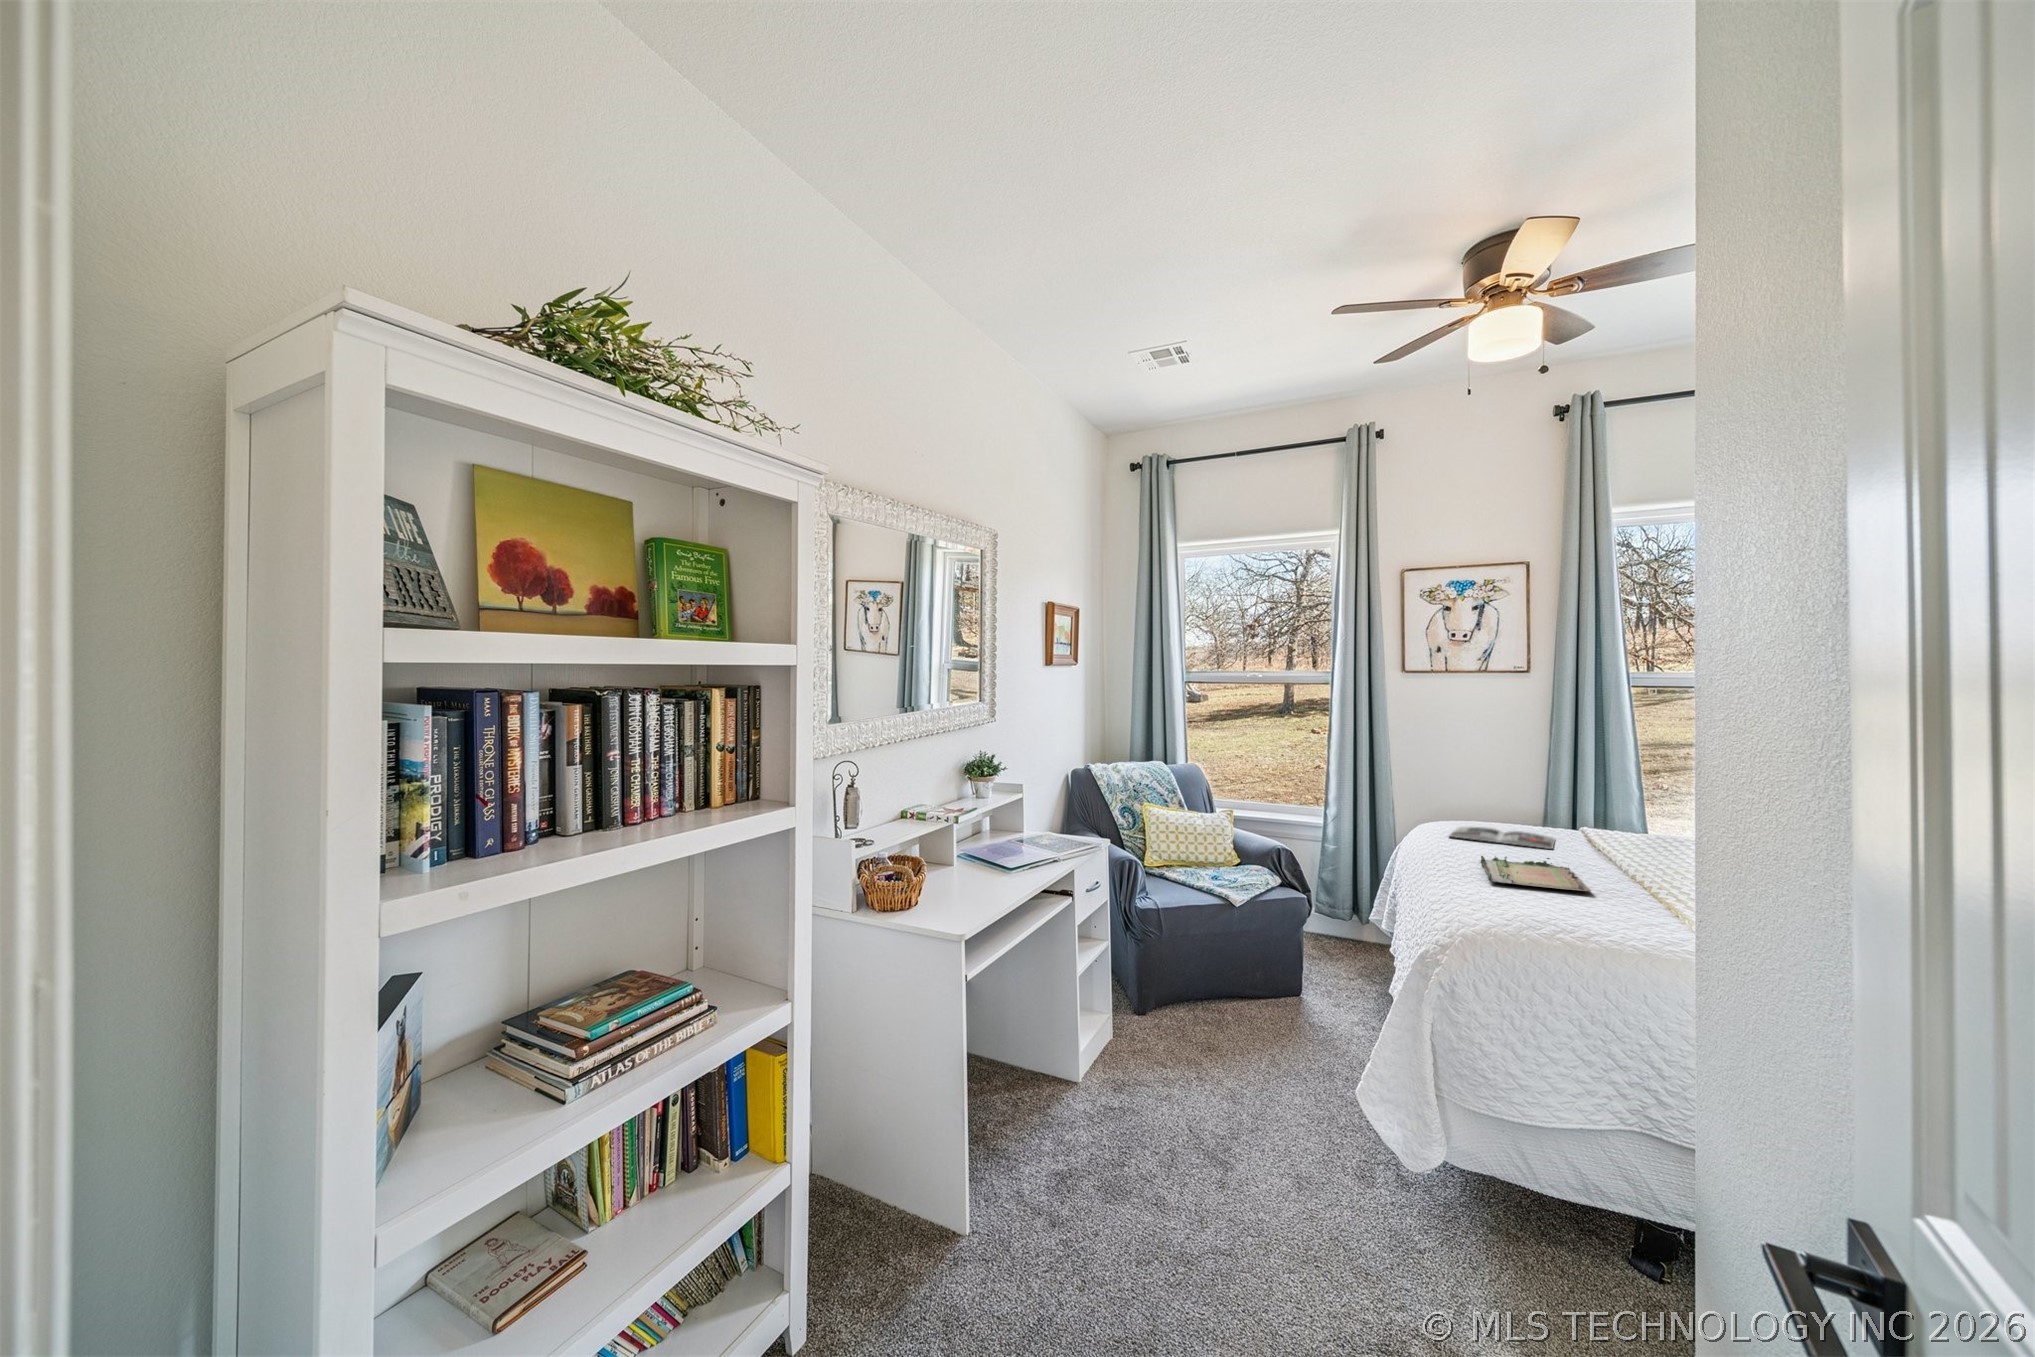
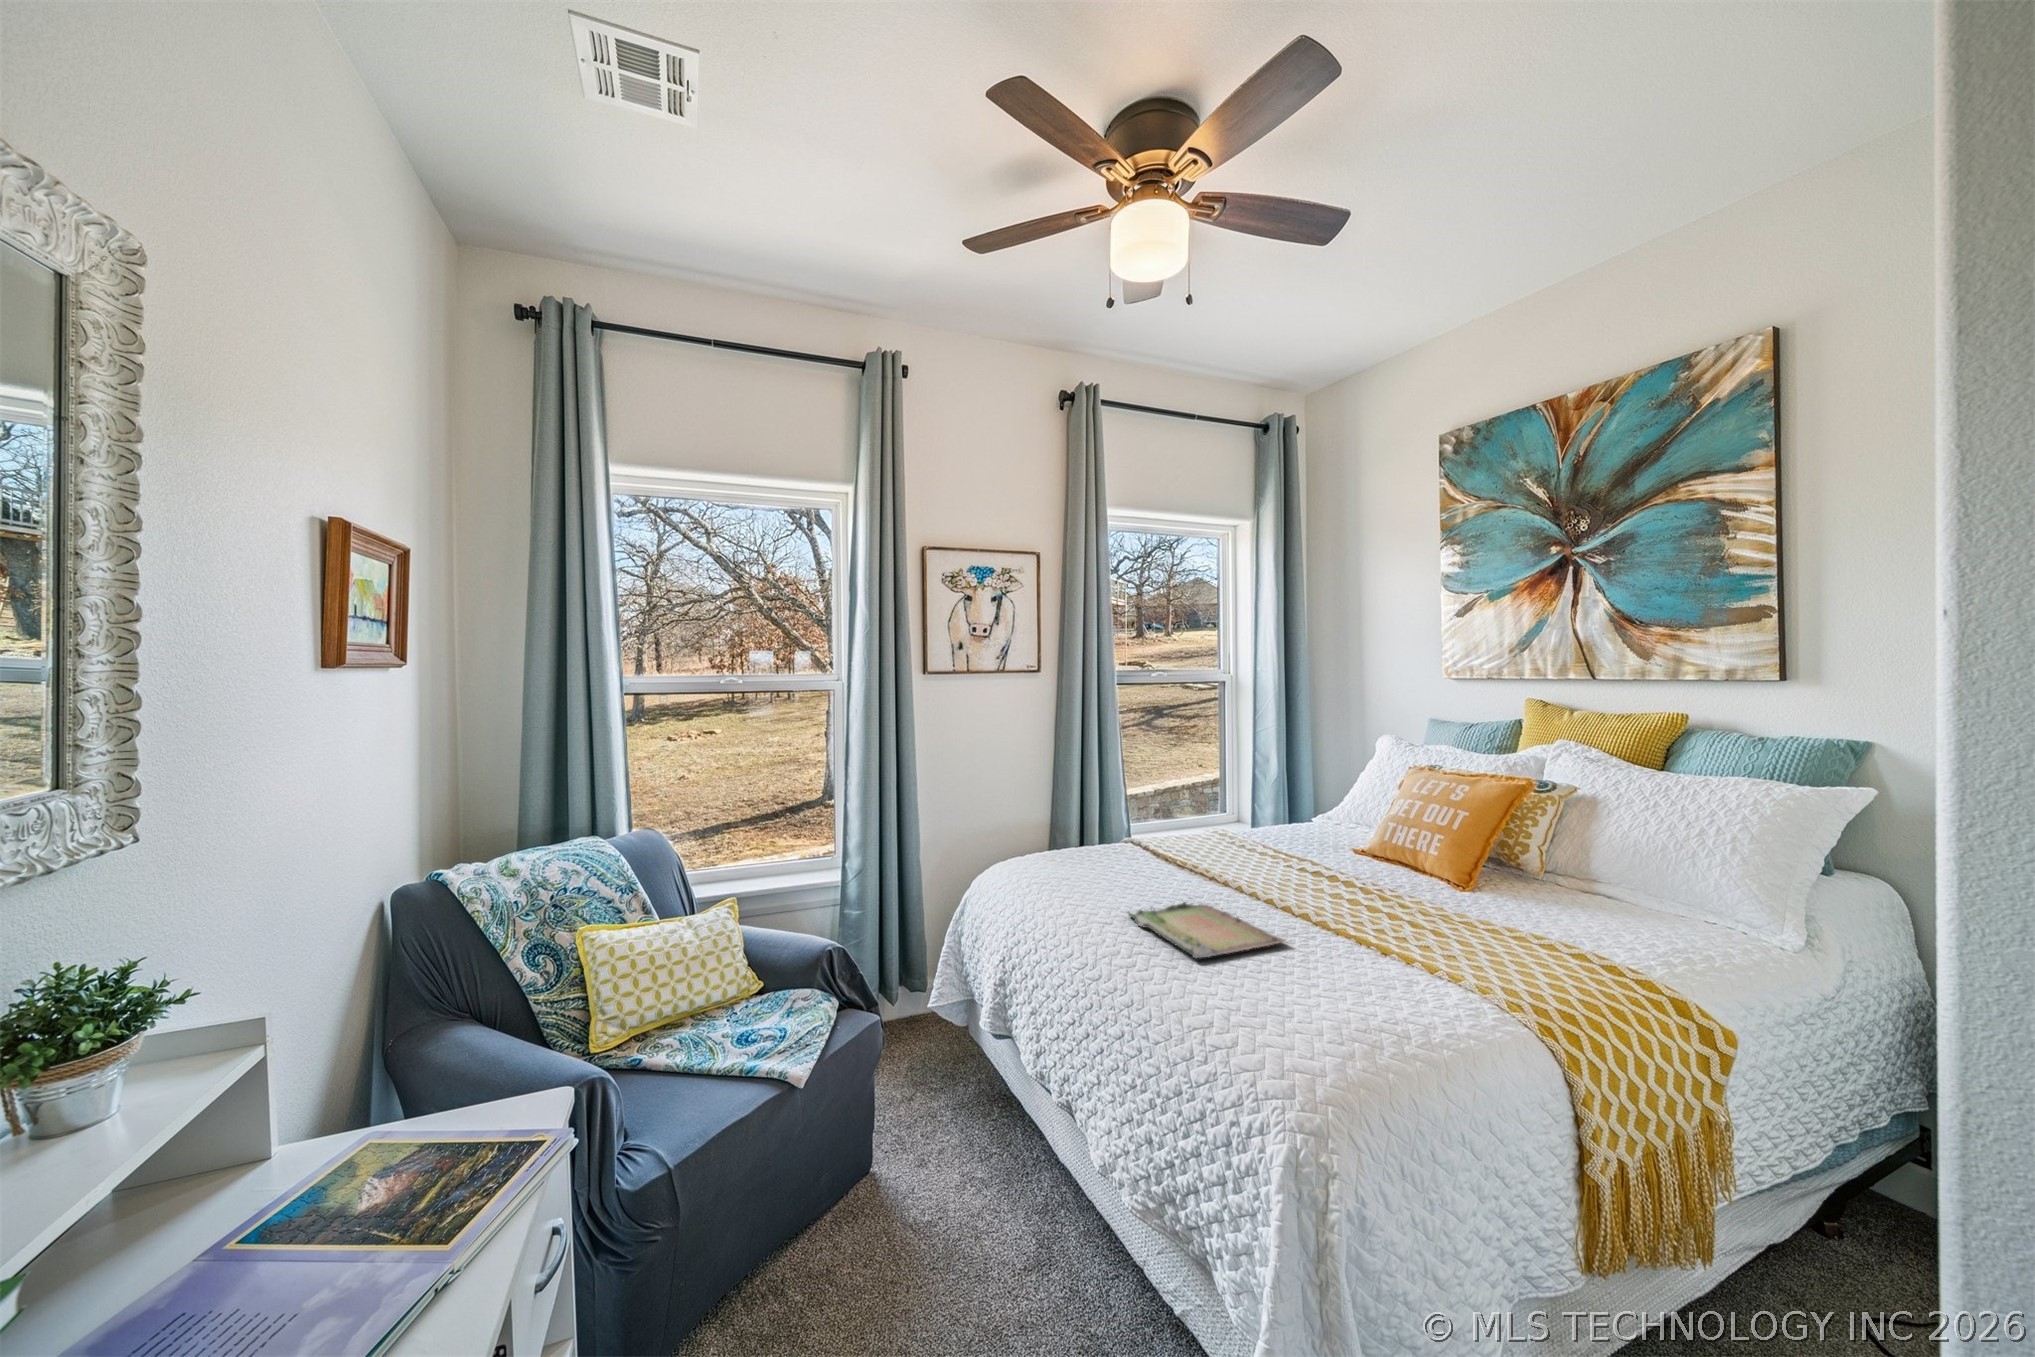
magazine: present [1449,826,1555,849] -> none [1033,857,1150,884]

